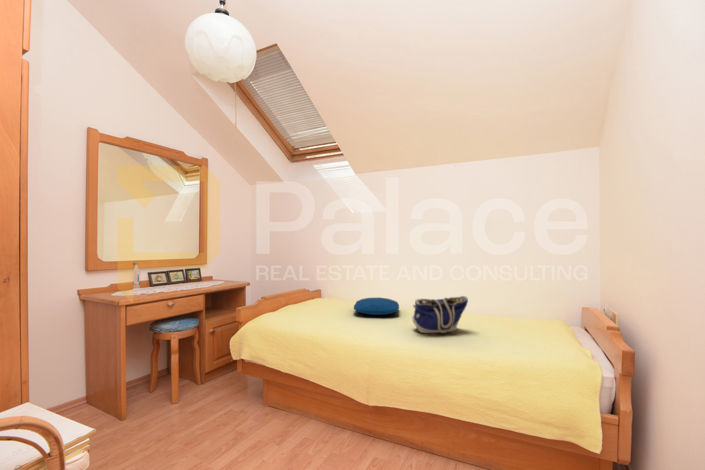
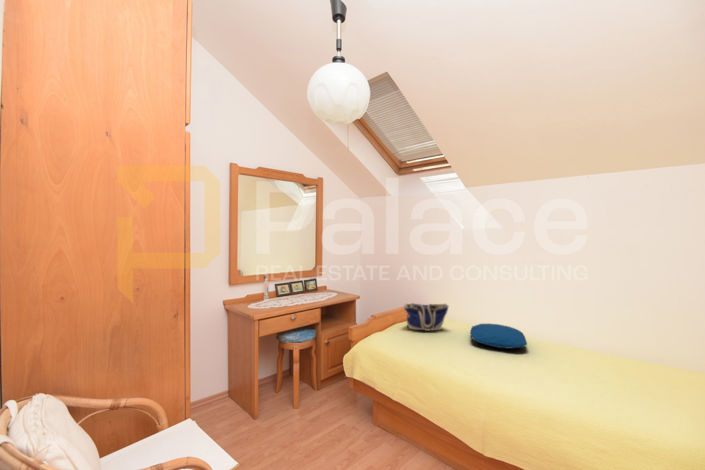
tote bag: present [412,296,468,333] -> present [404,304,448,331]

